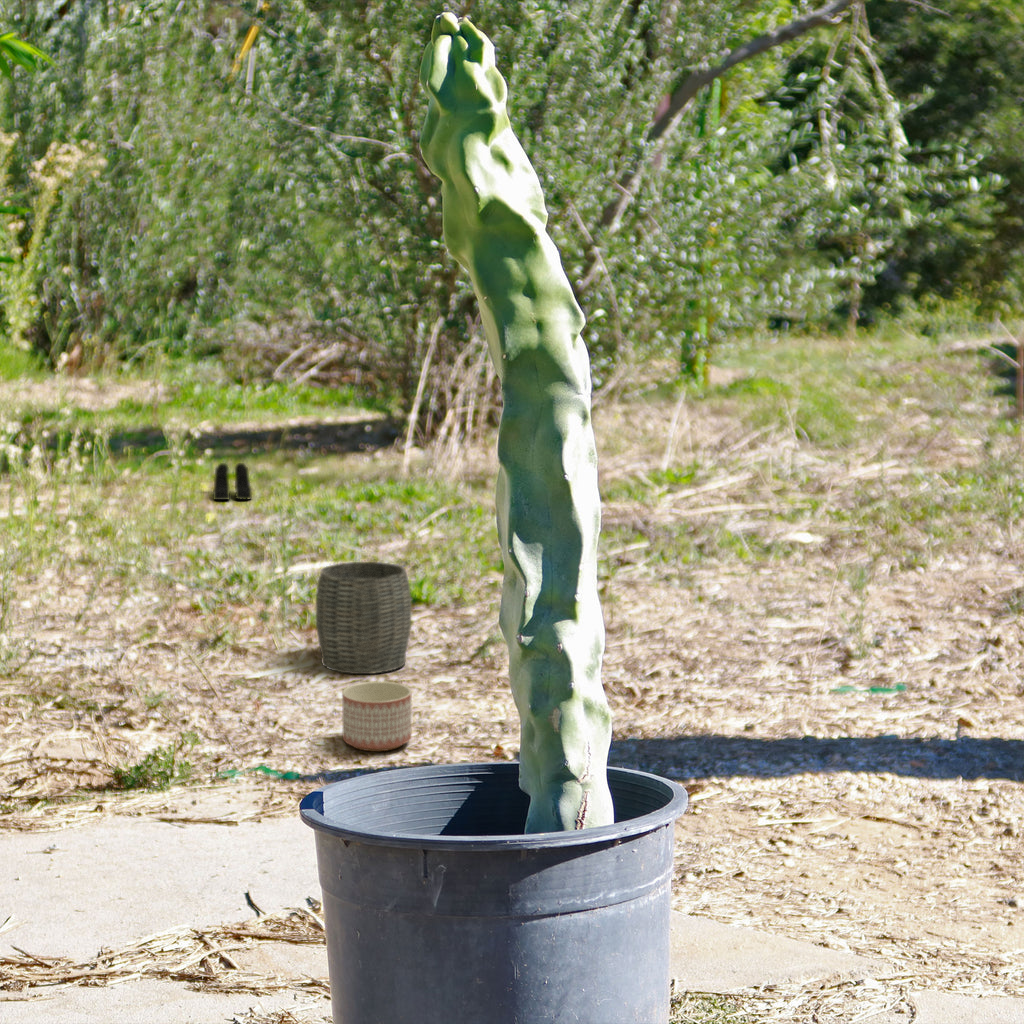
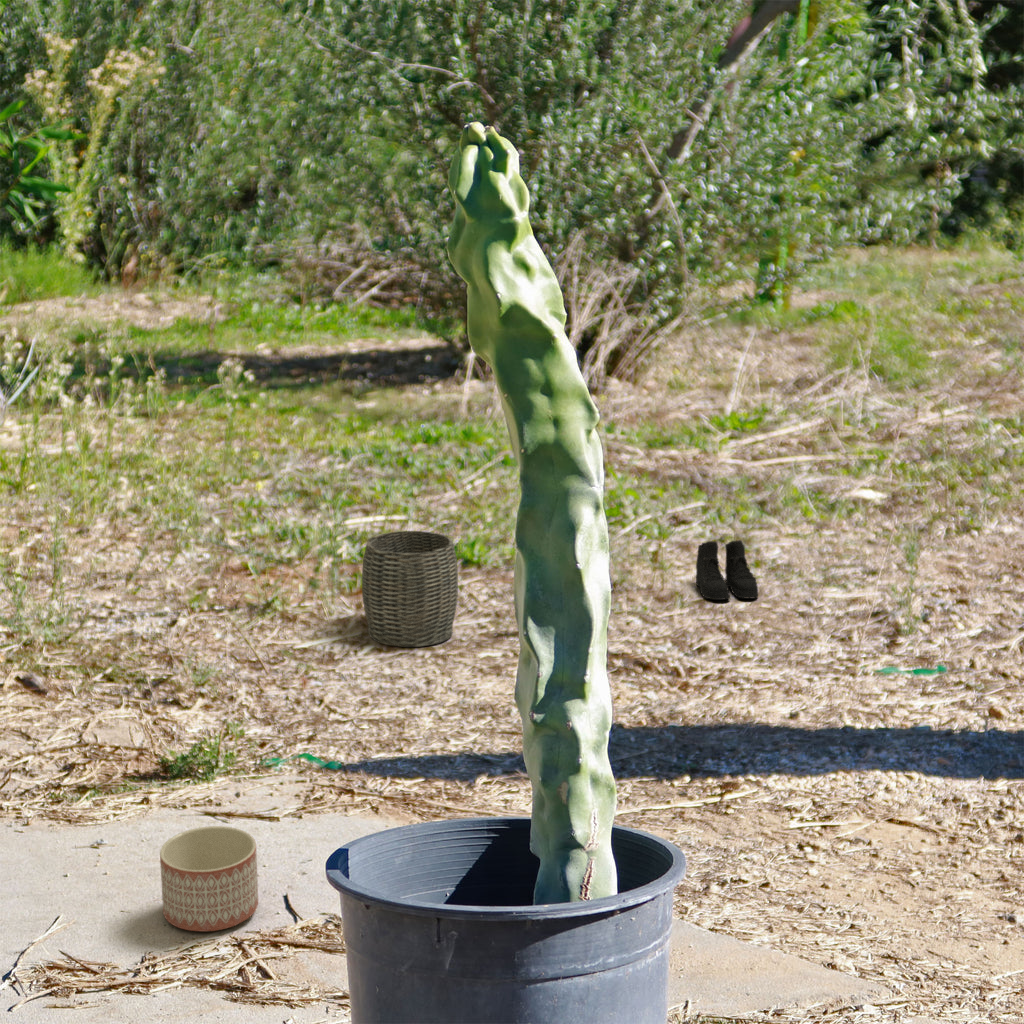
boots: present [213,463,252,500] -> present [696,540,758,600]
planter: present [342,681,411,751] -> present [160,826,258,931]

